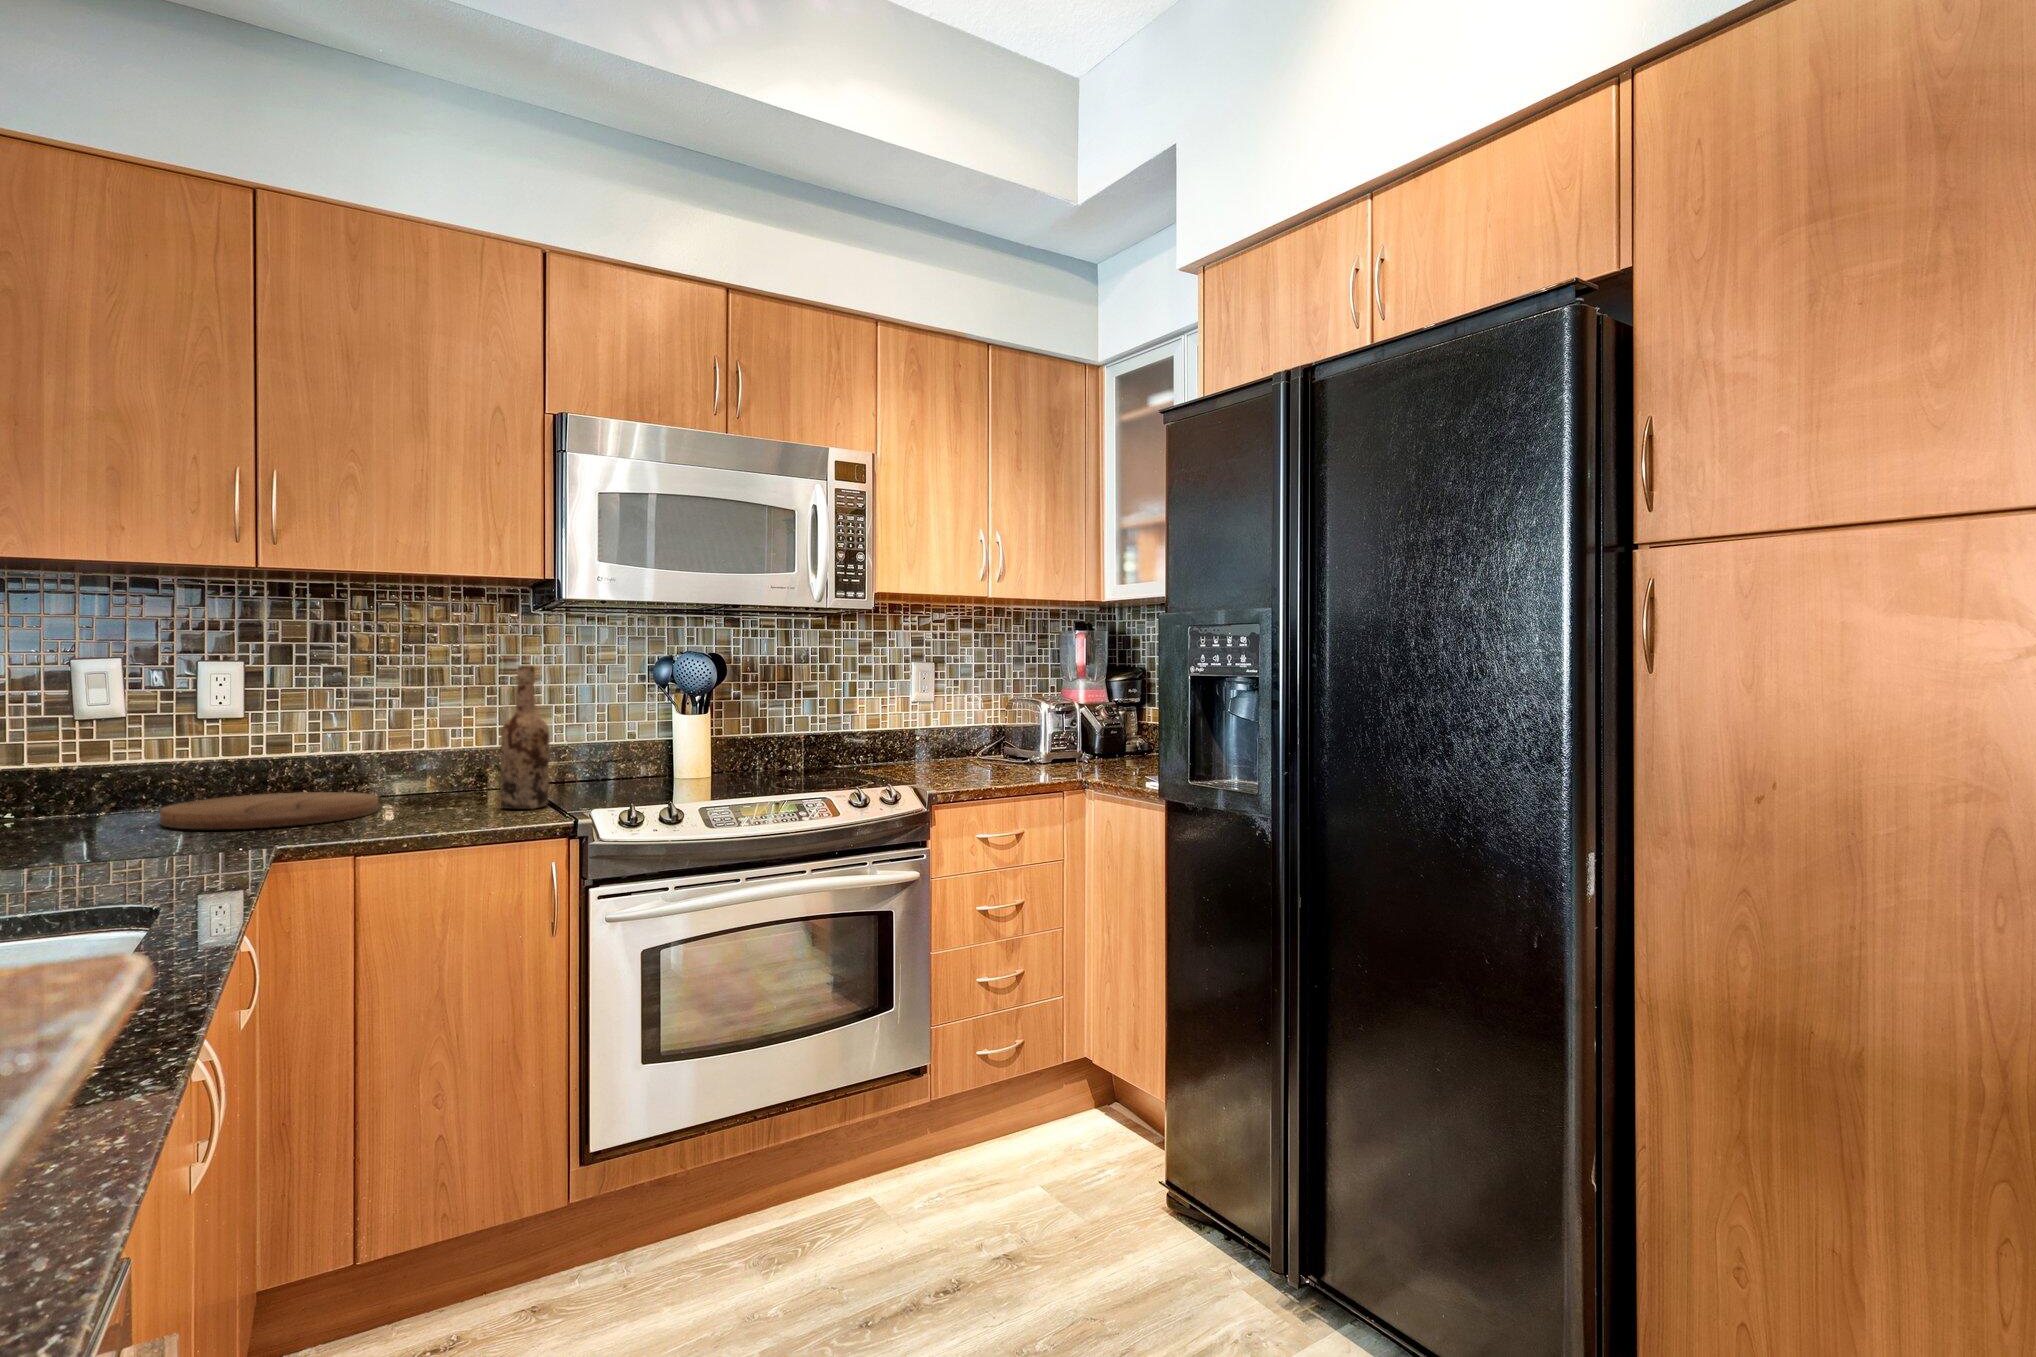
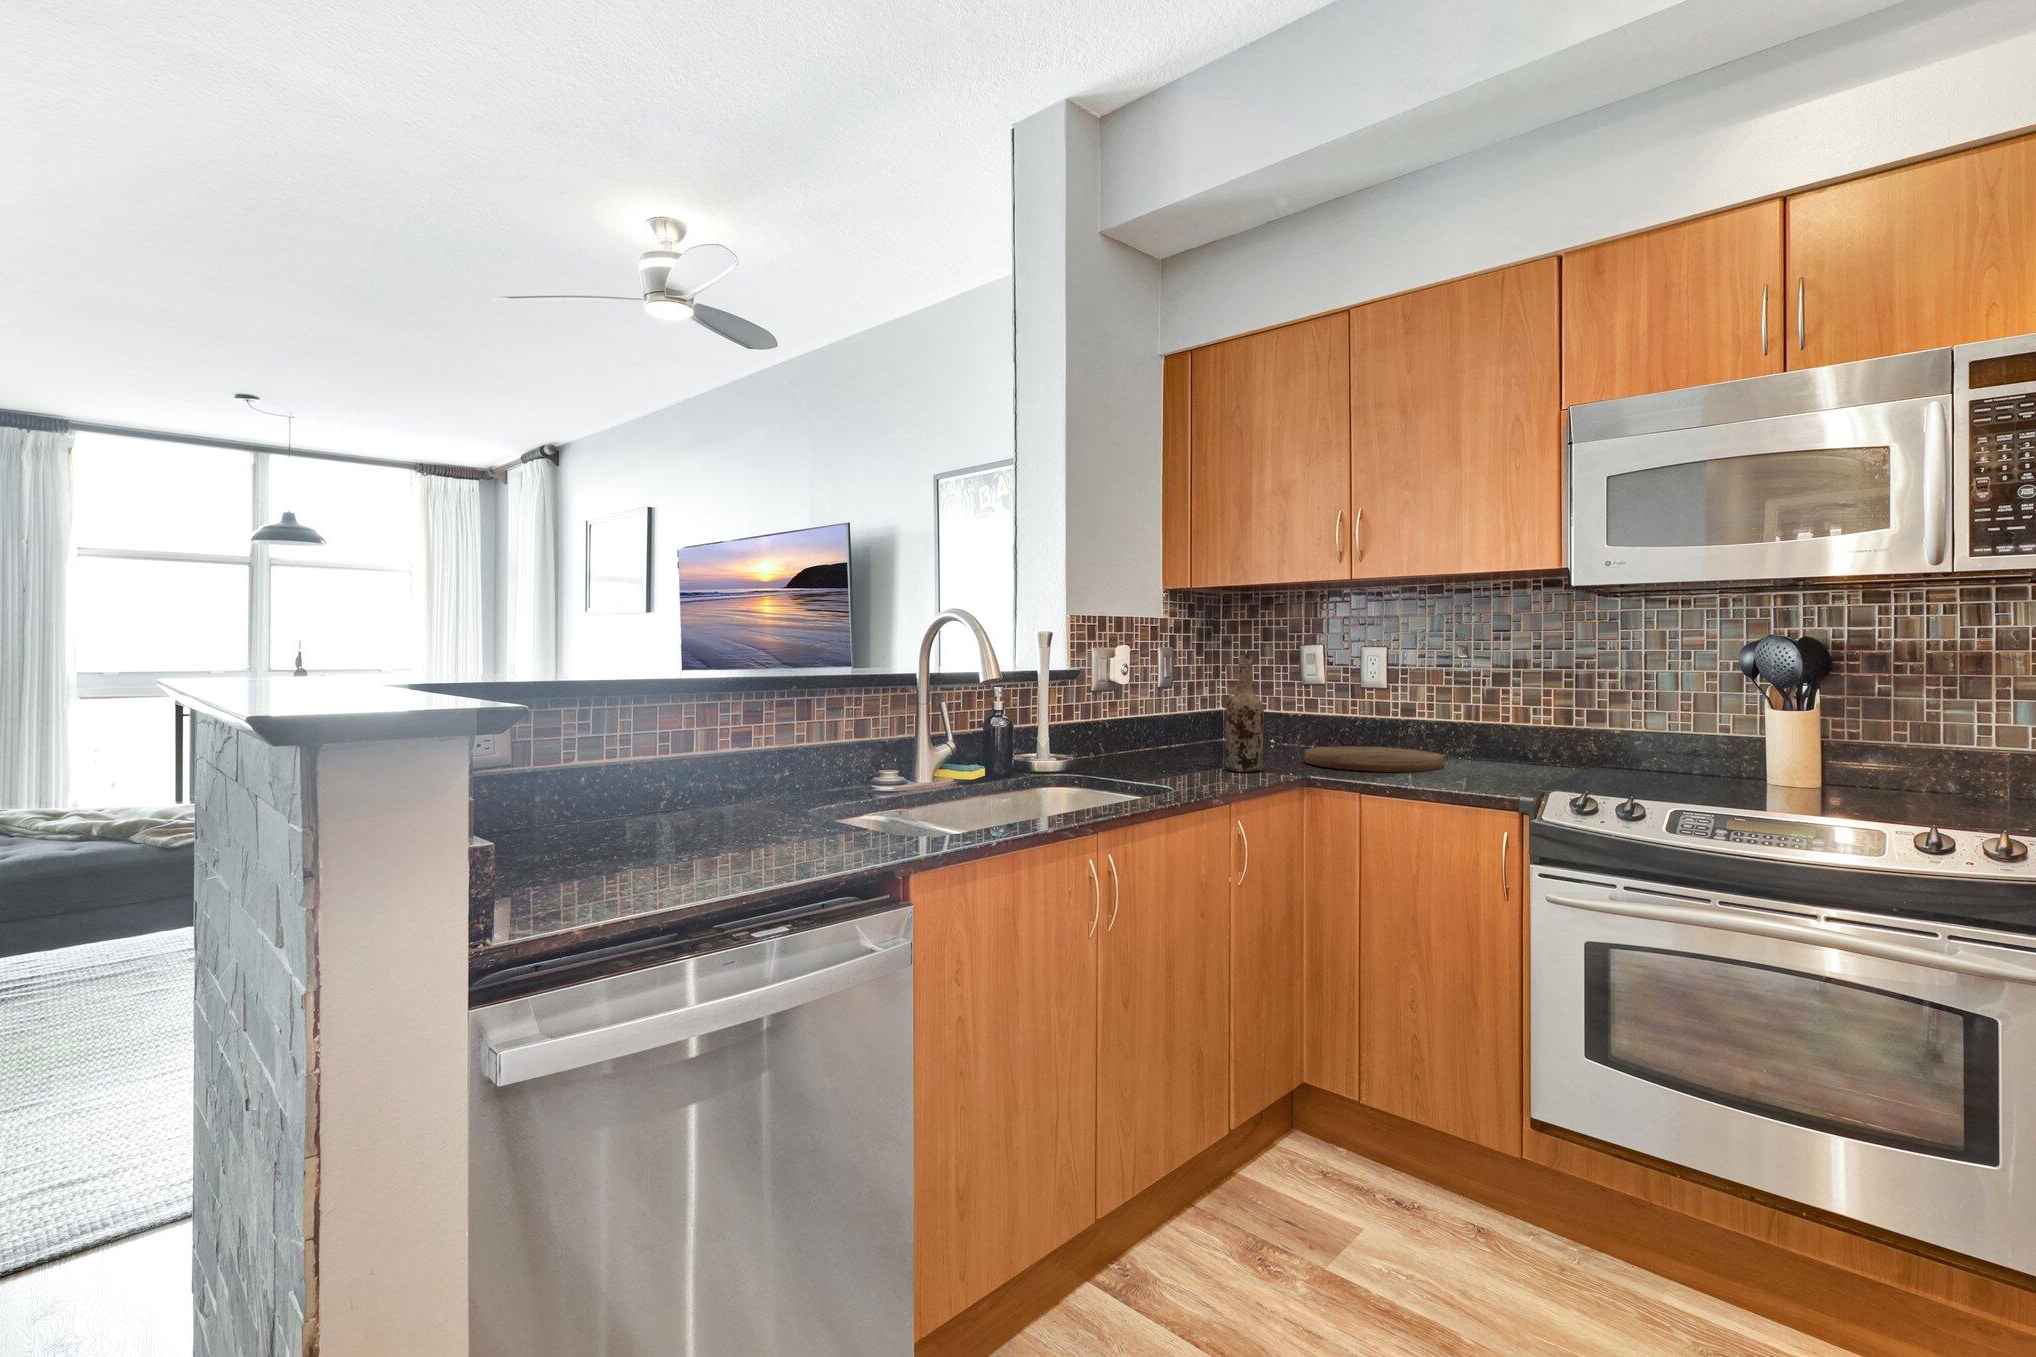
wine bottle: present [501,665,550,809] -> present [1226,653,1264,772]

